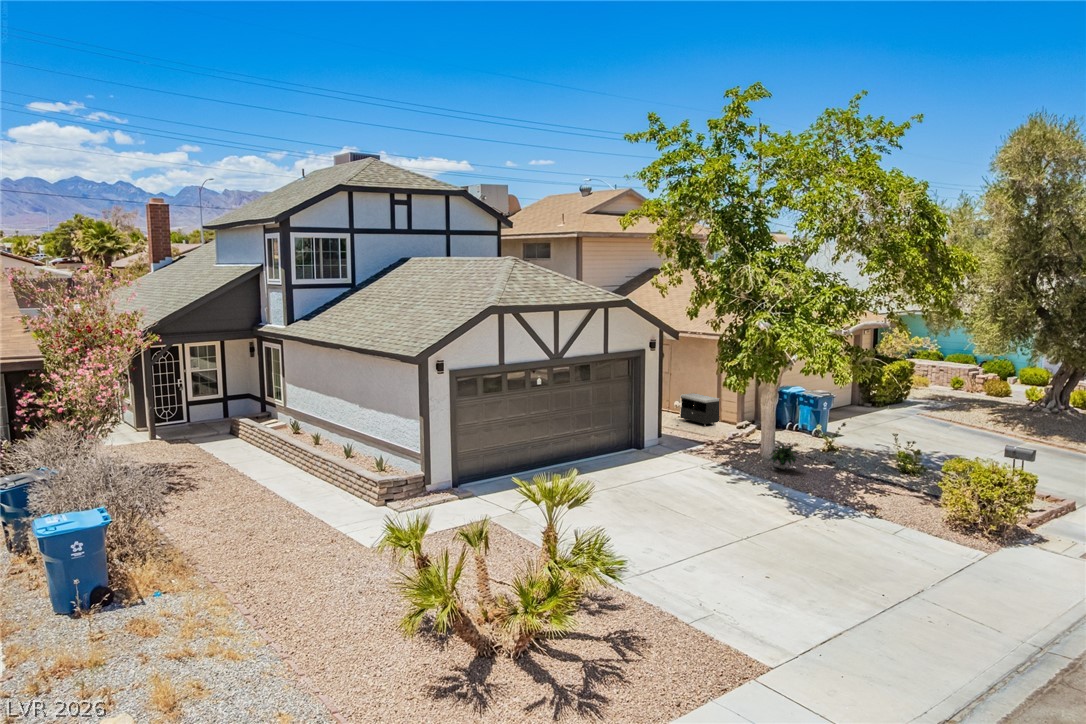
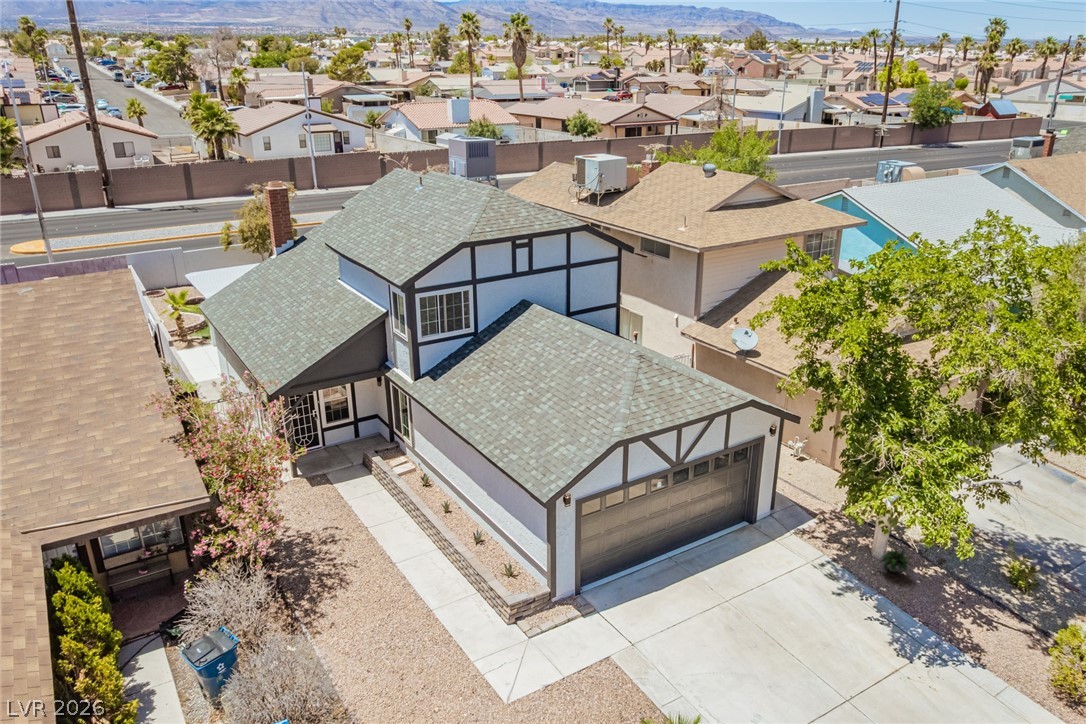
storage bench: present [681,393,720,426] -> none [795,434,838,474]

